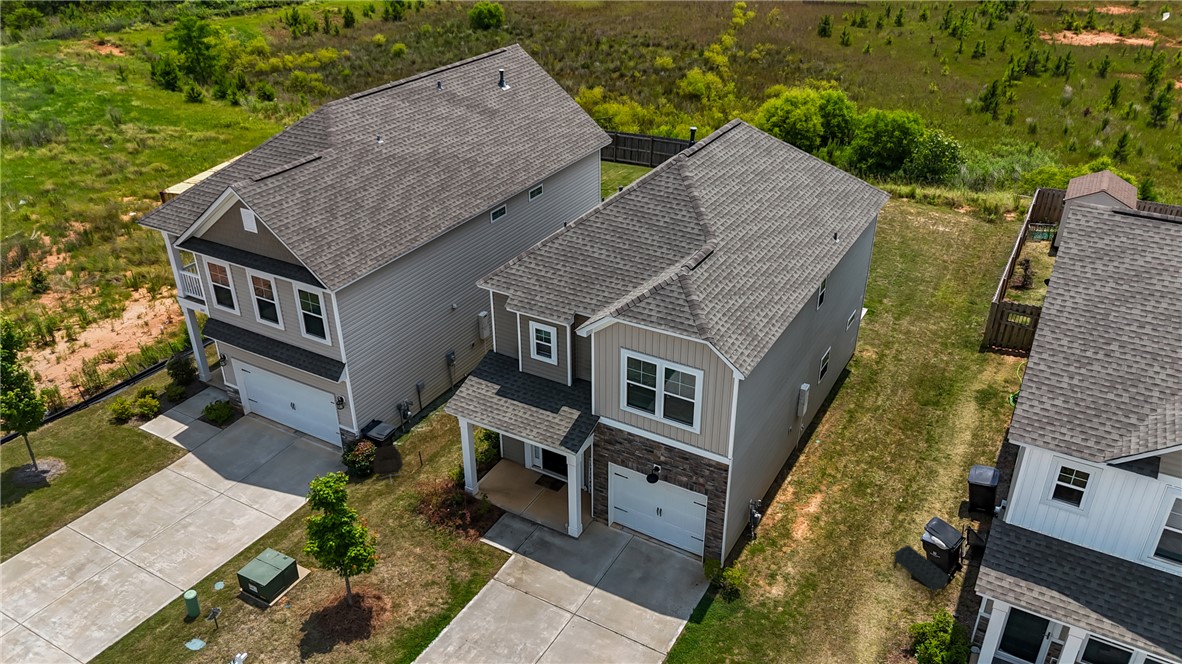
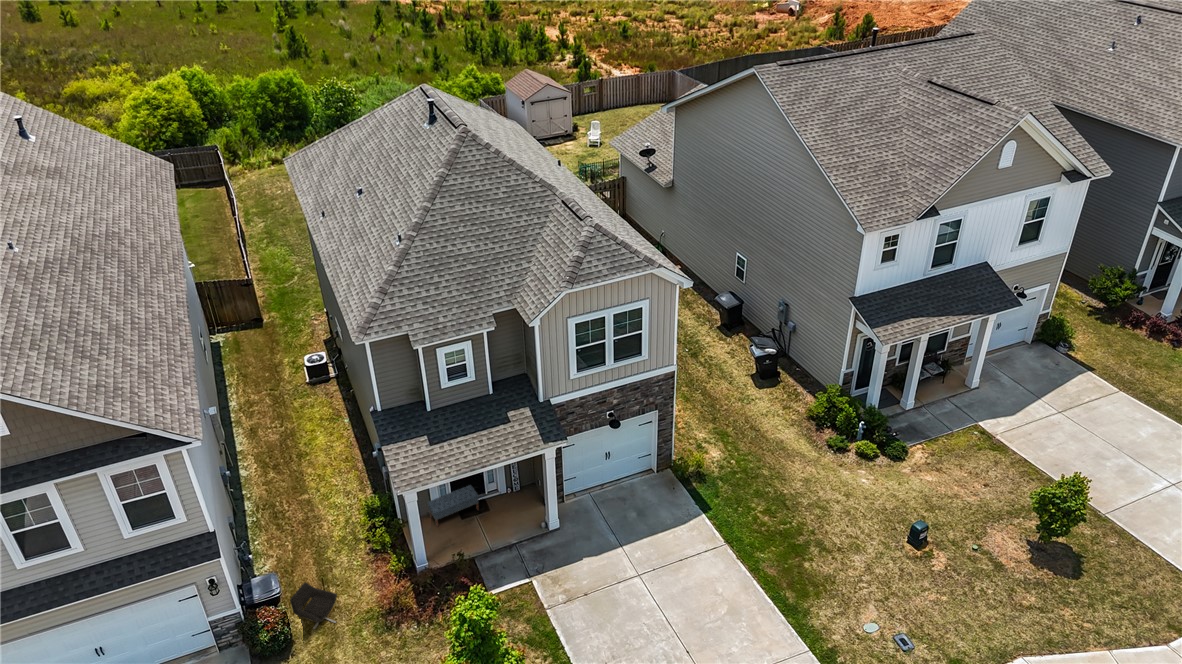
bench: present [893,545,949,599] -> present [428,485,479,528]

